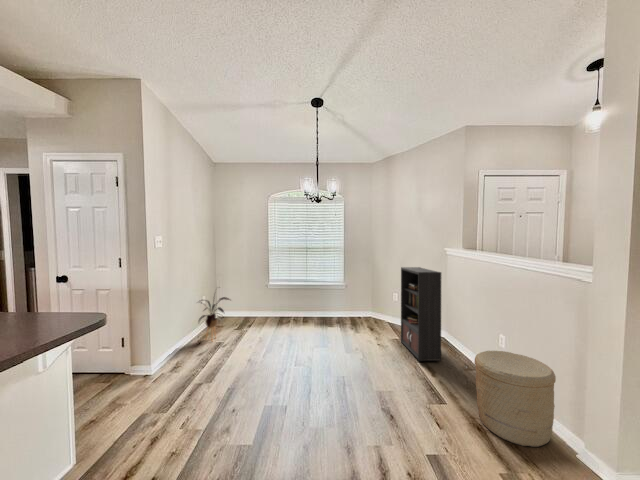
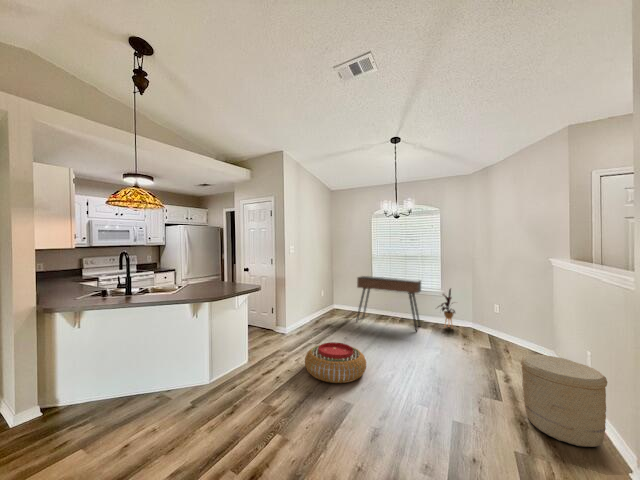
bookcase: present [401,267,467,368] -> none [484,278,546,380]
console table: none [253,272,329,333] -> present [356,276,421,331]
house plant: present [199,297,230,340] -> present [438,289,455,325]
pouf: none [203,381,299,457] -> present [305,342,366,383]

